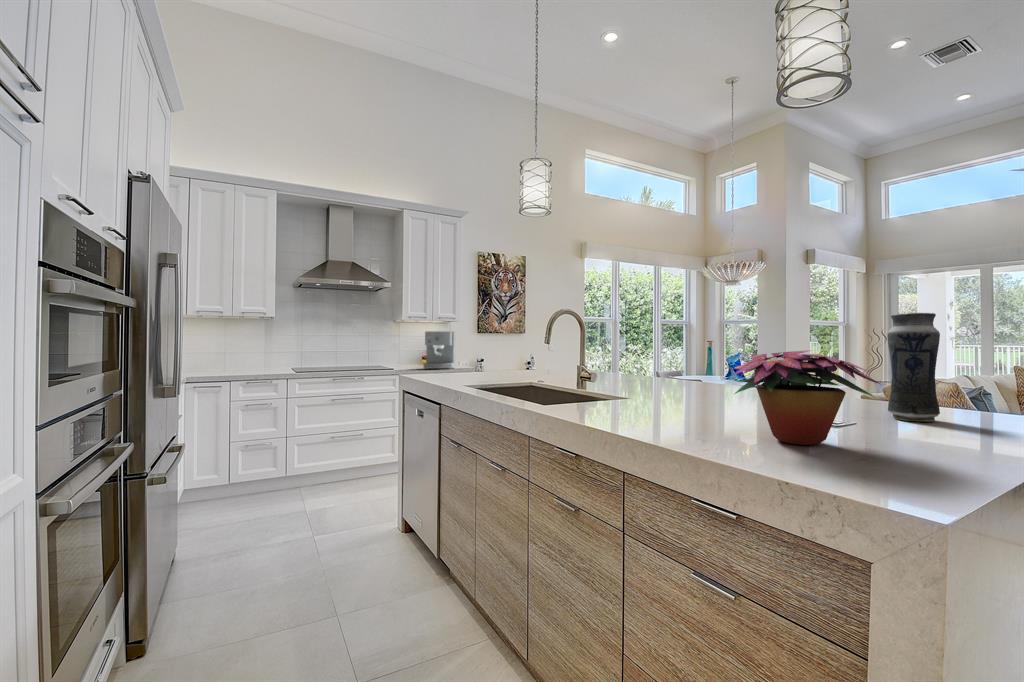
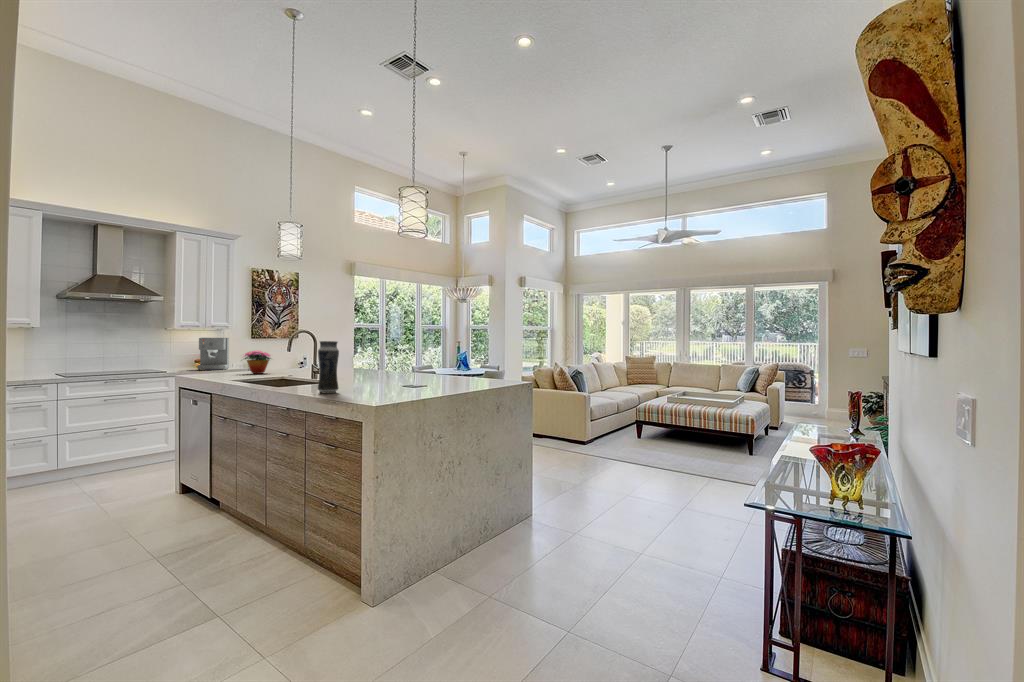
vase: present [887,313,940,421] -> present [318,341,339,393]
flower arrangement: present [732,350,880,445] -> present [244,351,271,374]

